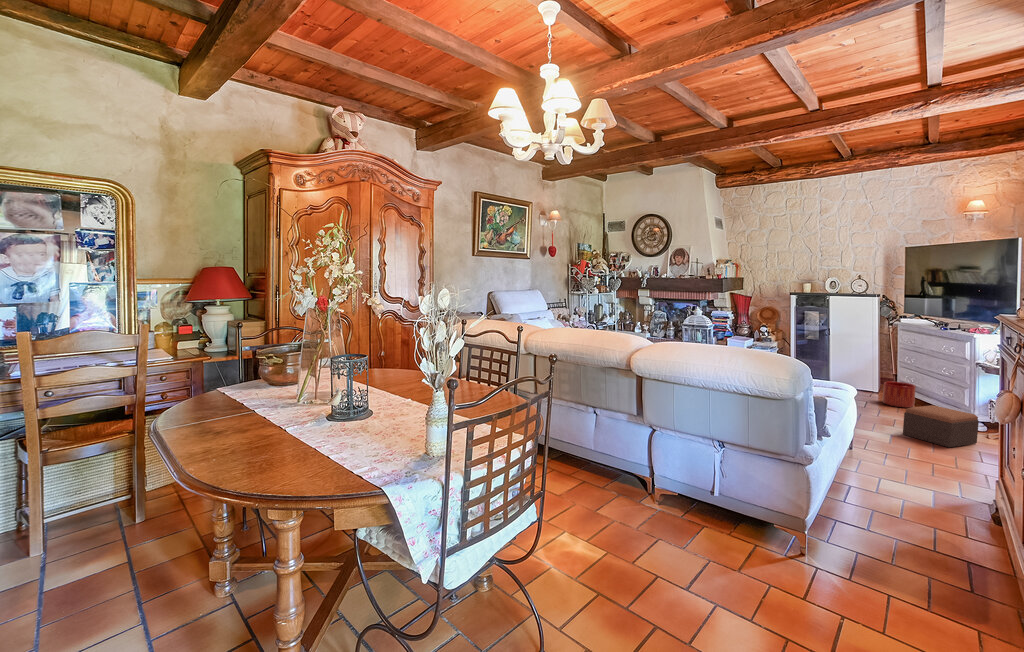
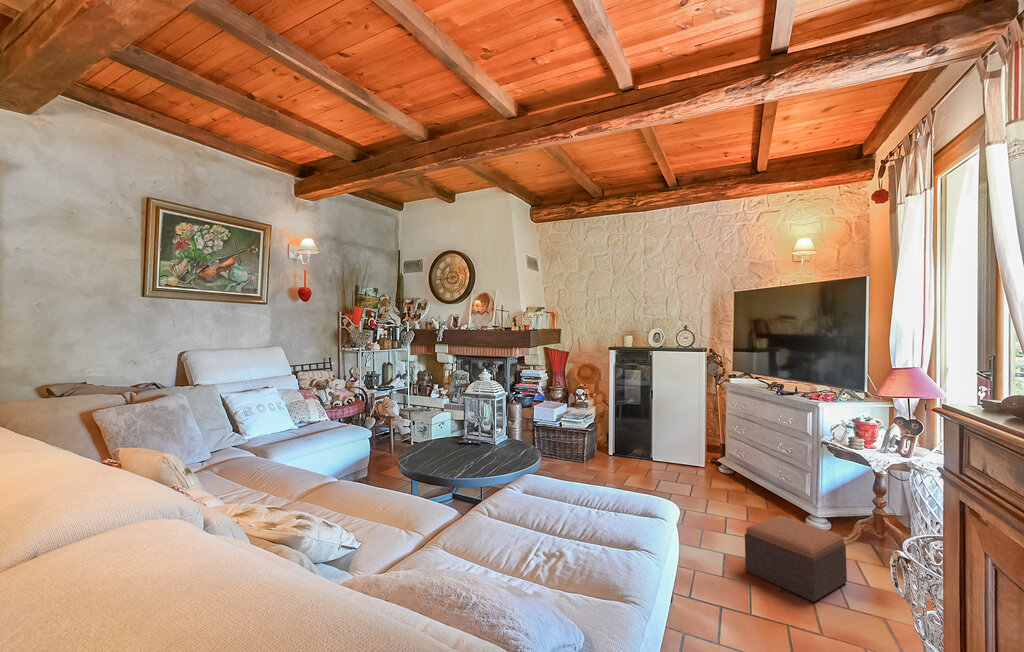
planter: present [883,382,916,408] -> none [716,464,754,502]

